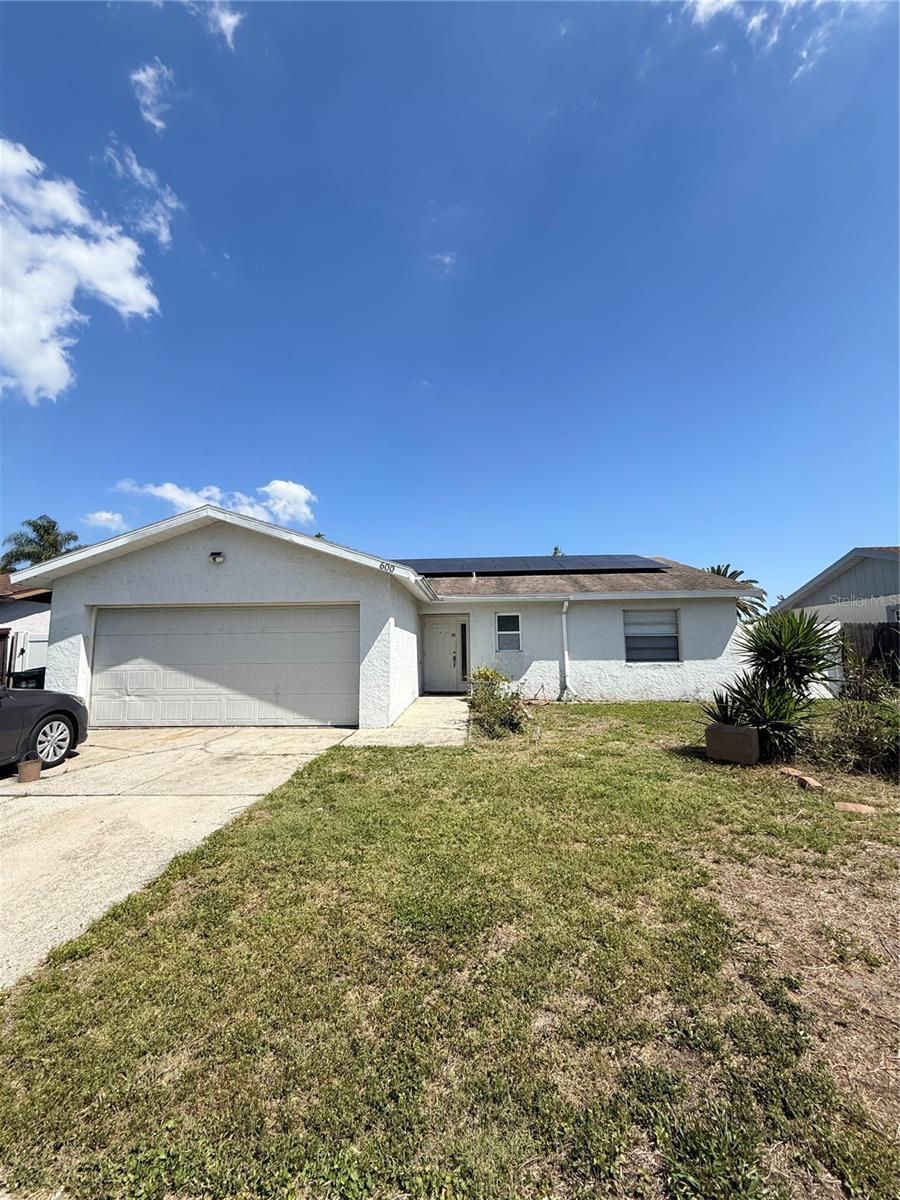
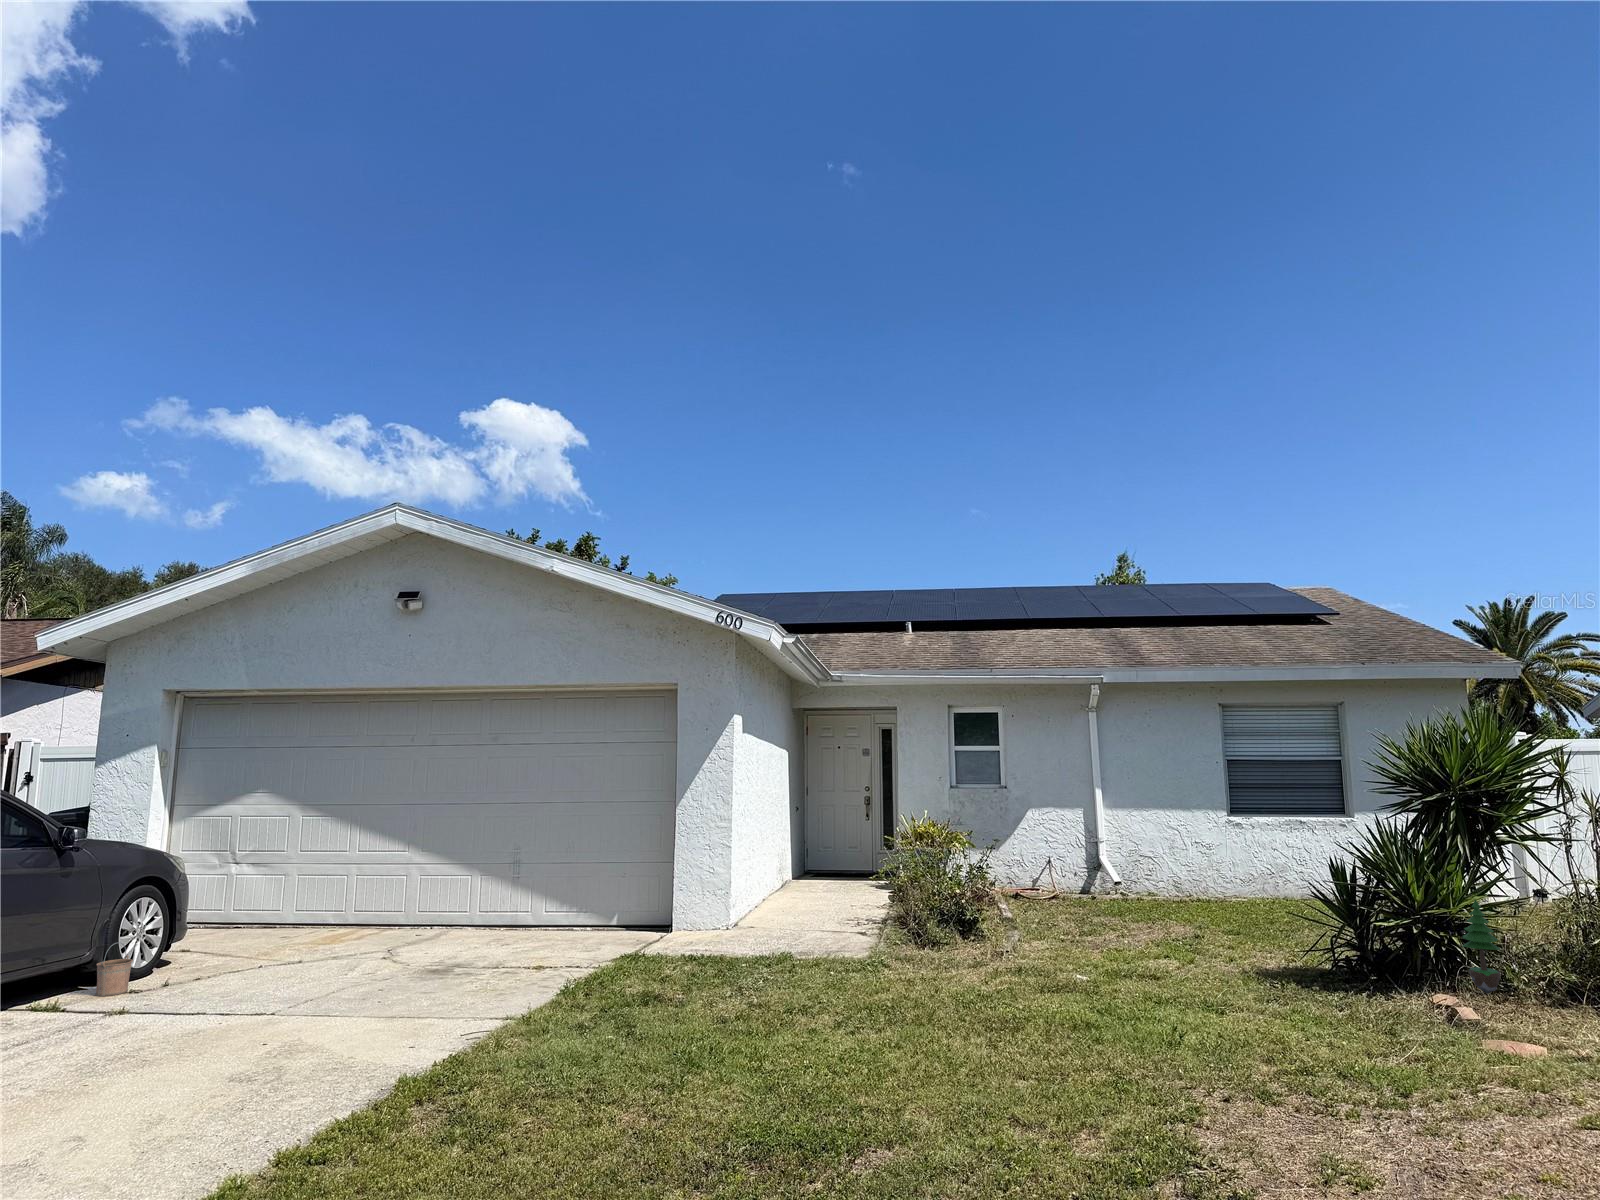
potted tree: none [776,714,798,762] -> present [1462,900,1500,993]
wooden crate: present [705,722,759,765] -> none [1324,918,1433,997]

